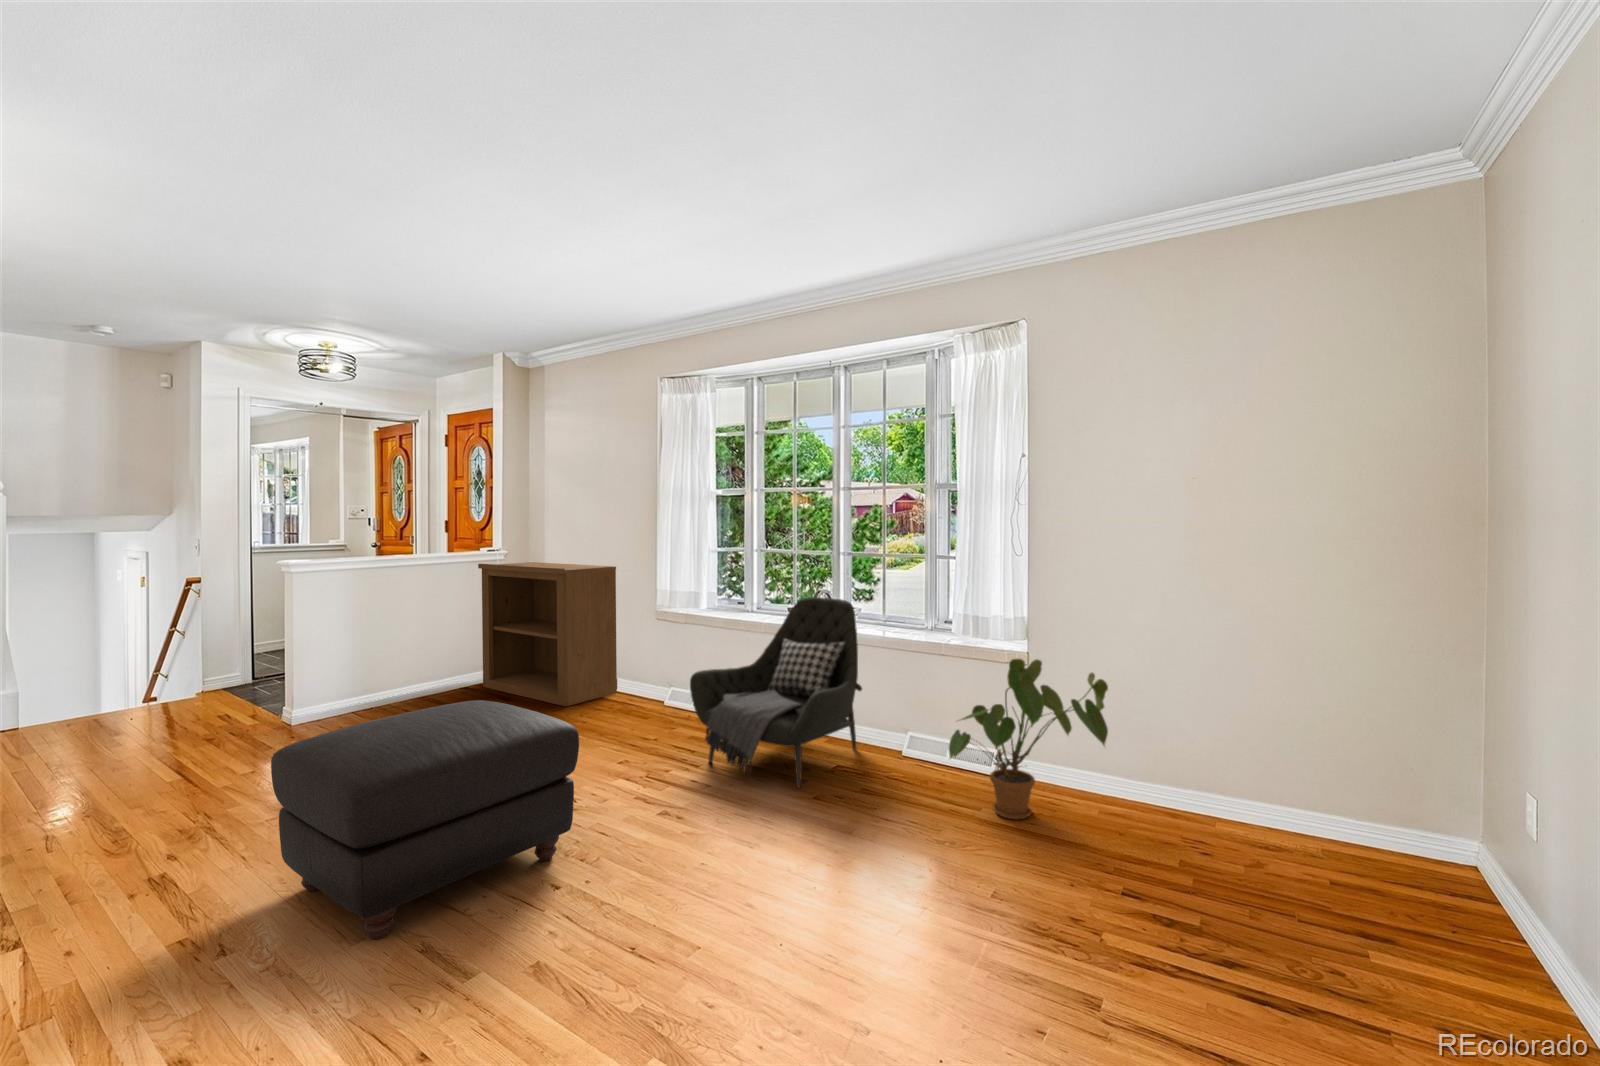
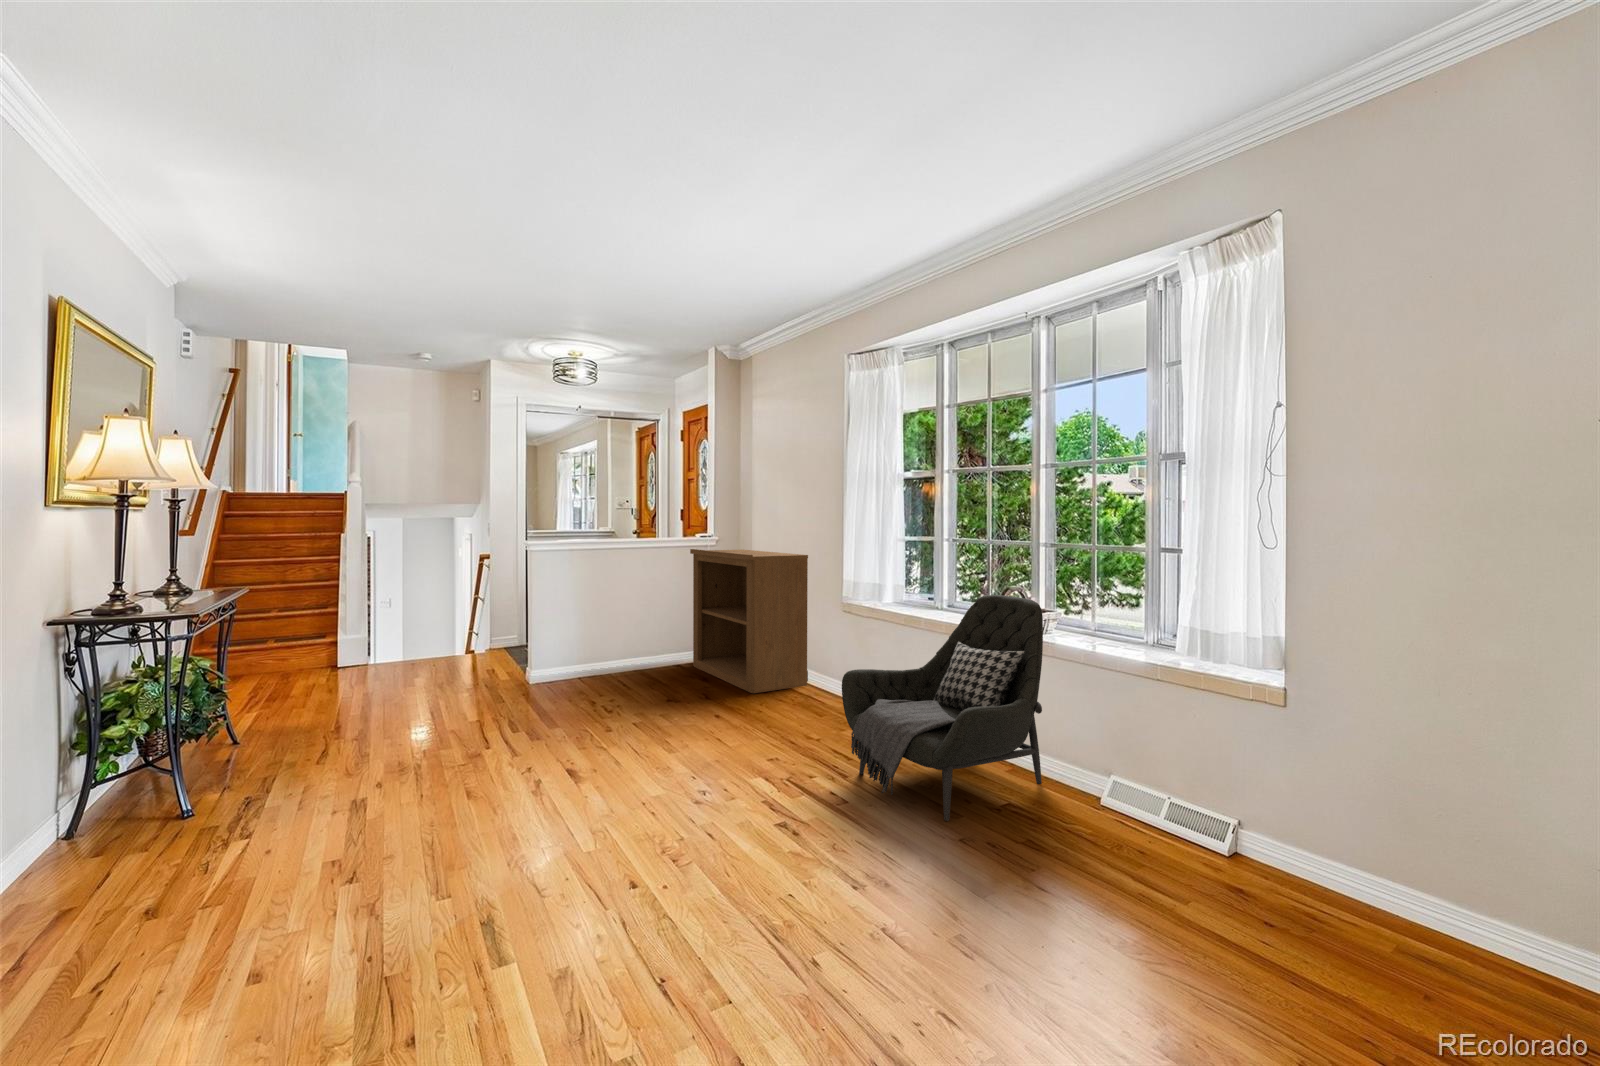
house plant: present [949,659,1108,819] -> none [1133,693,1412,926]
ottoman: present [271,700,579,939] -> none [414,678,675,901]

